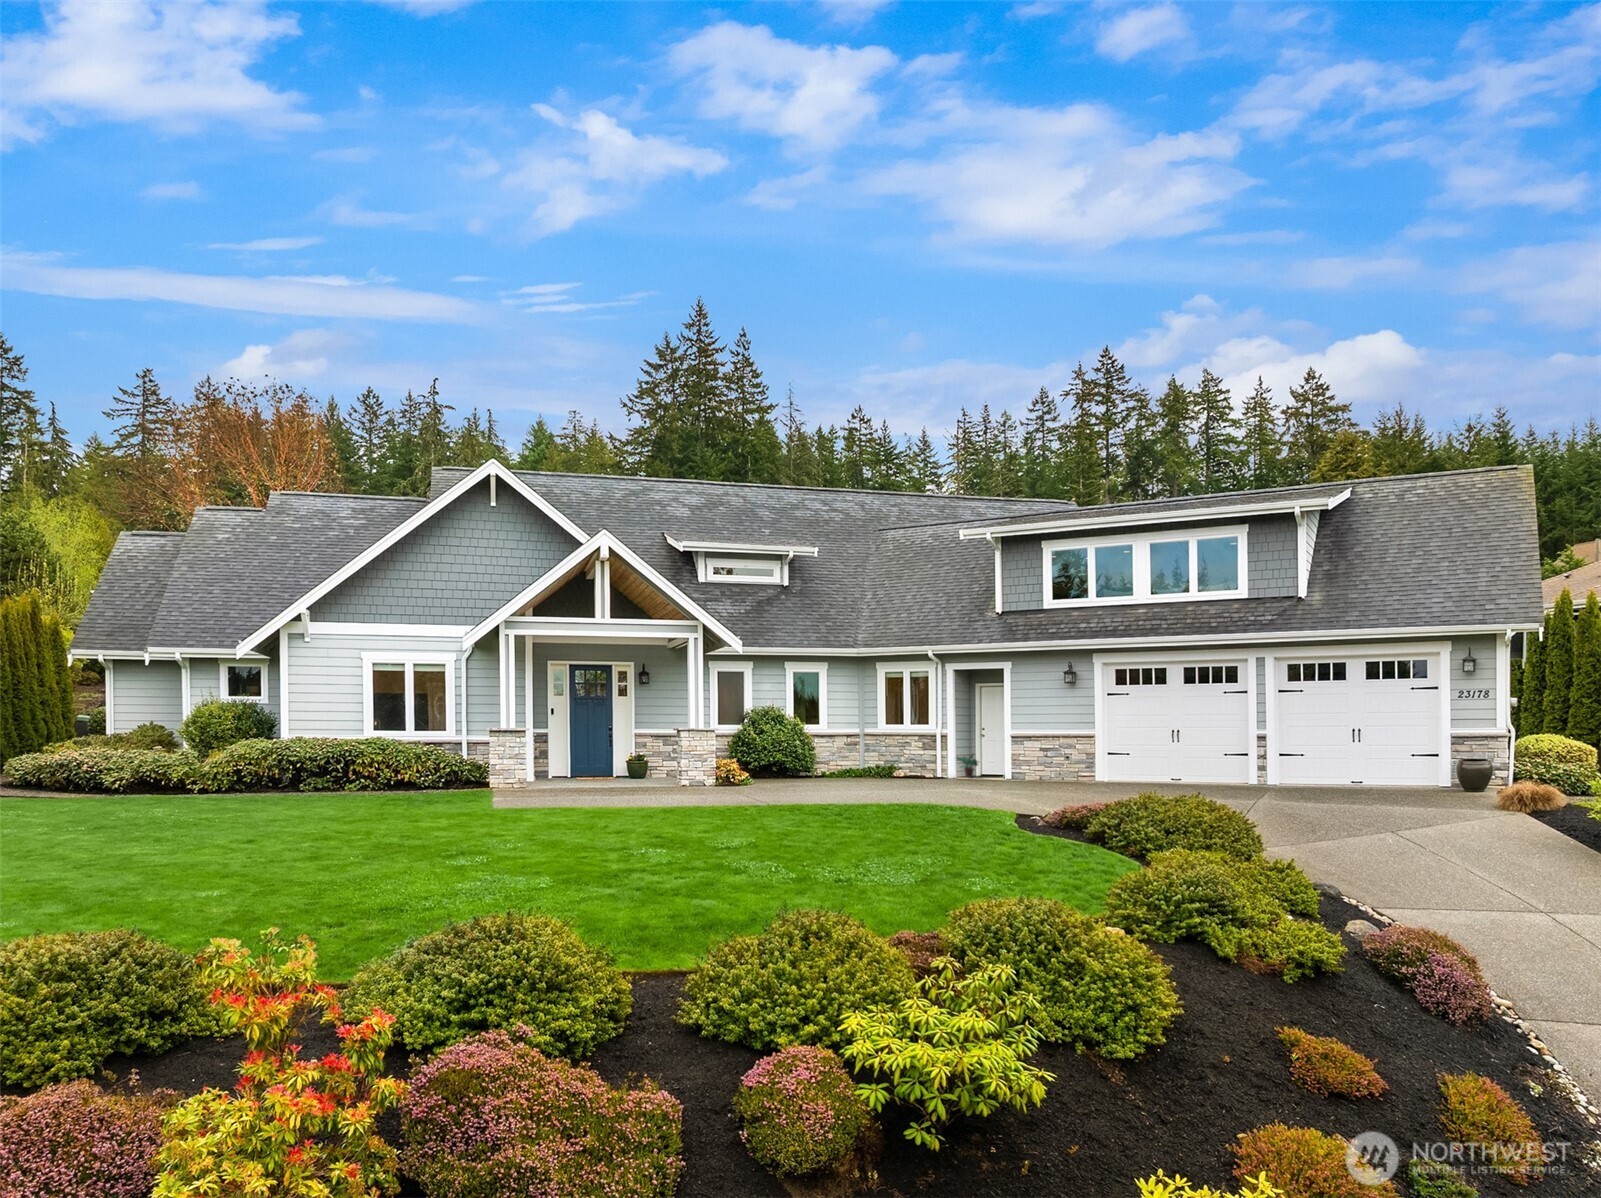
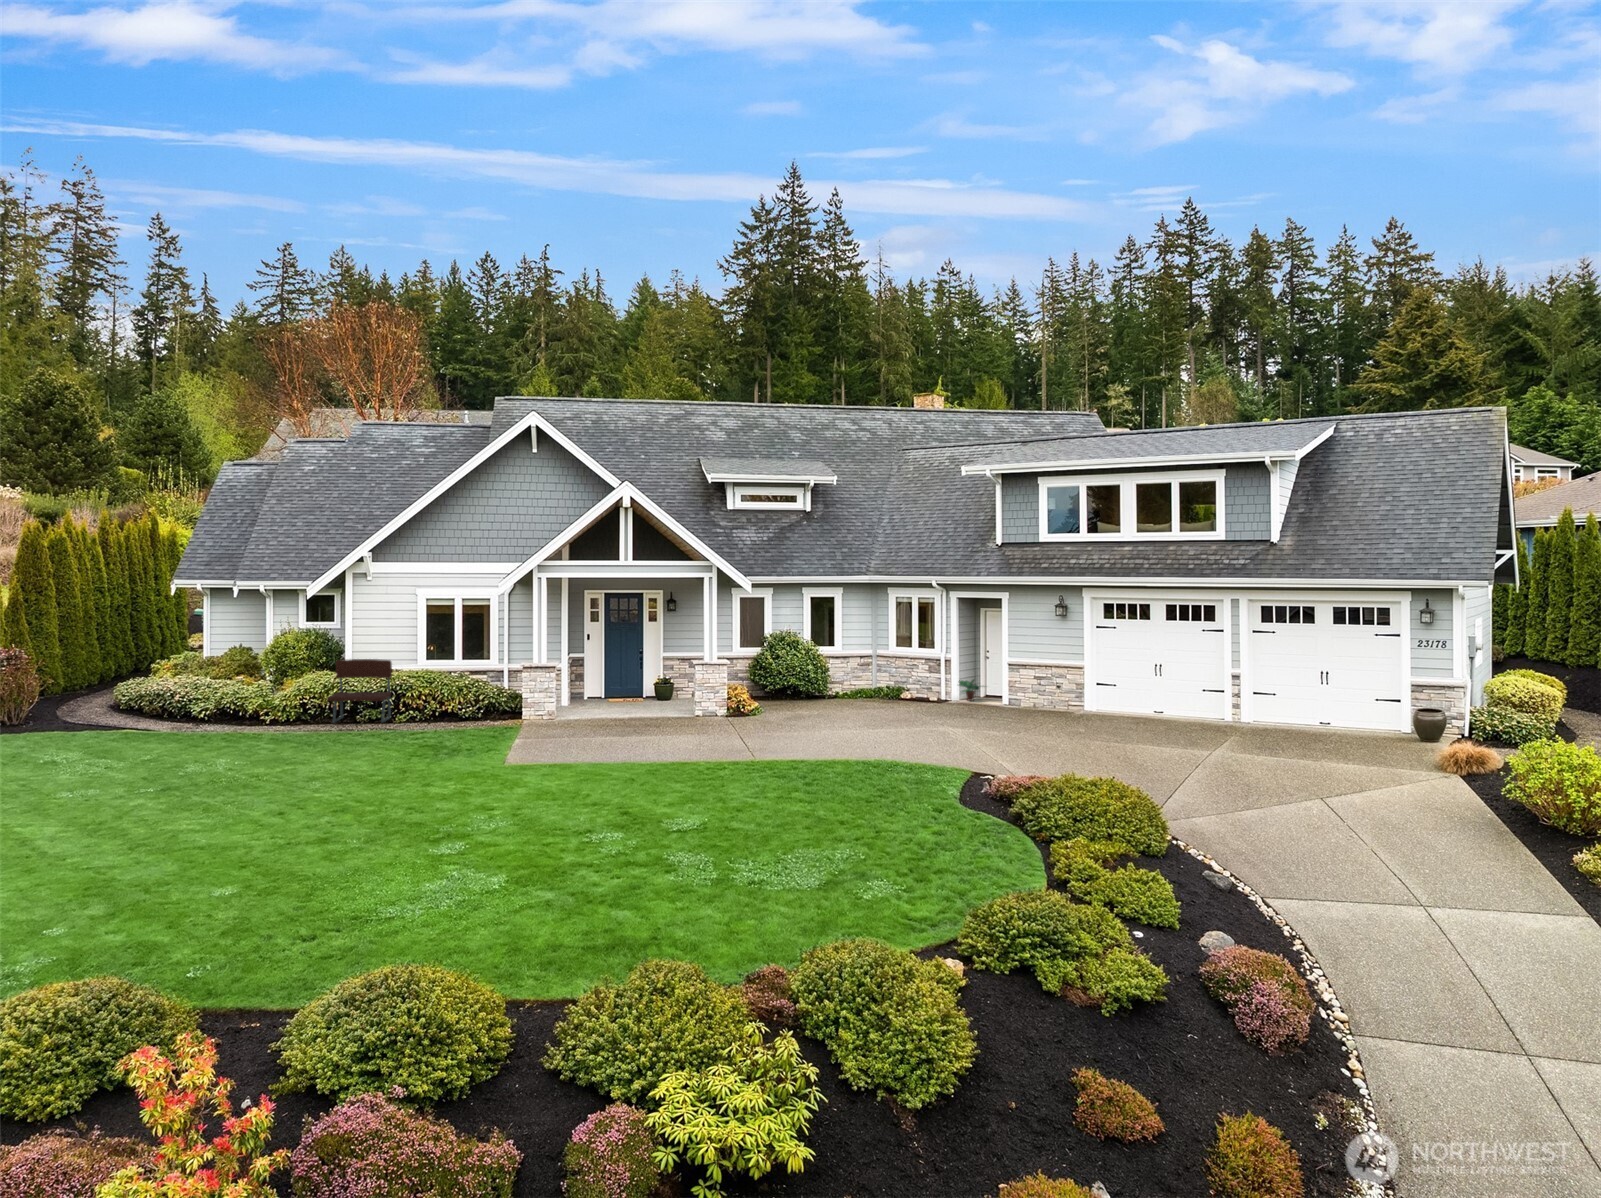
bench: none [266,721,342,792] -> present [327,659,392,723]

